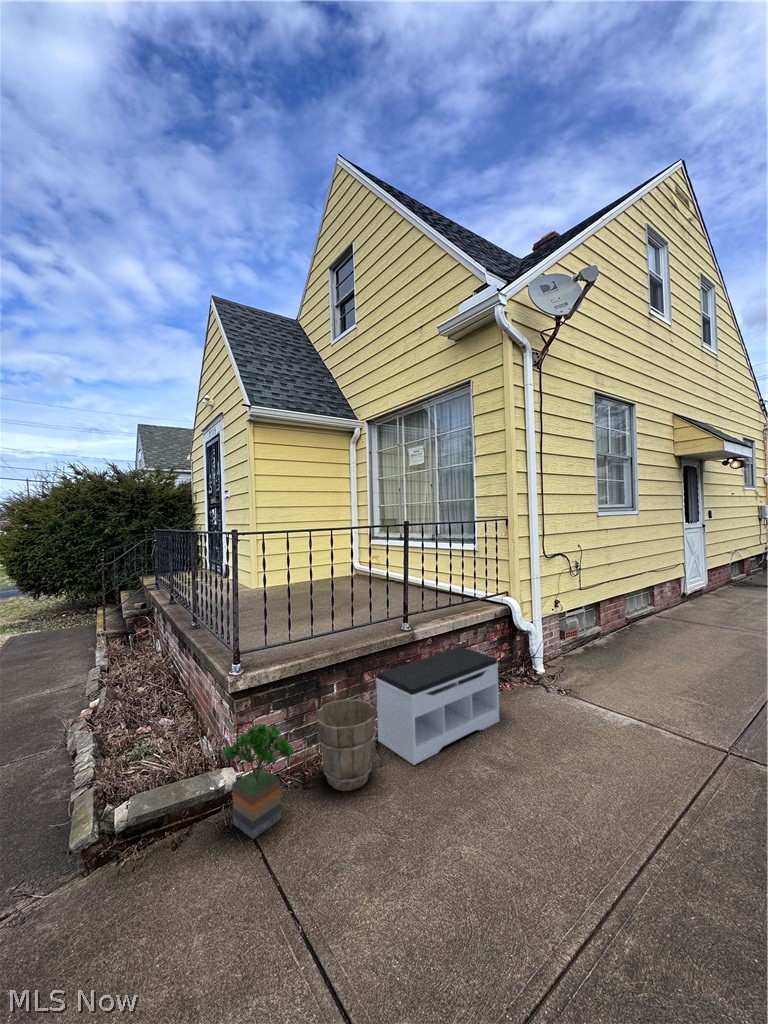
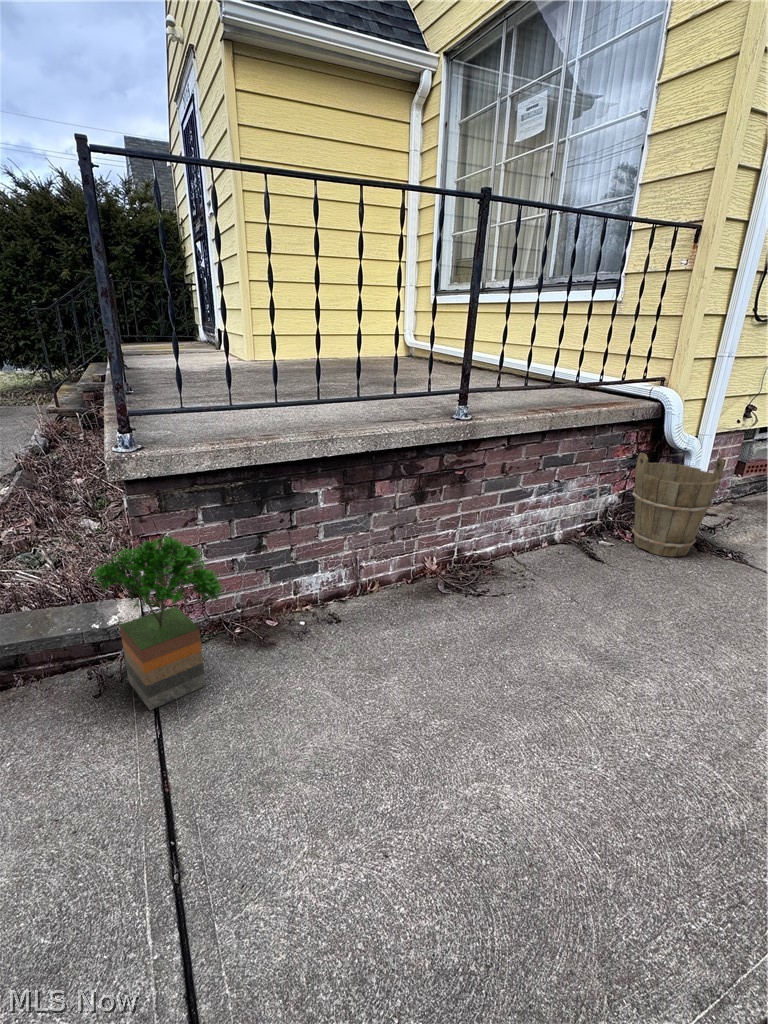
bench: present [376,647,499,765] -> none [394,461,625,635]
bucket: present [315,697,377,791] -> present [632,453,725,557]

